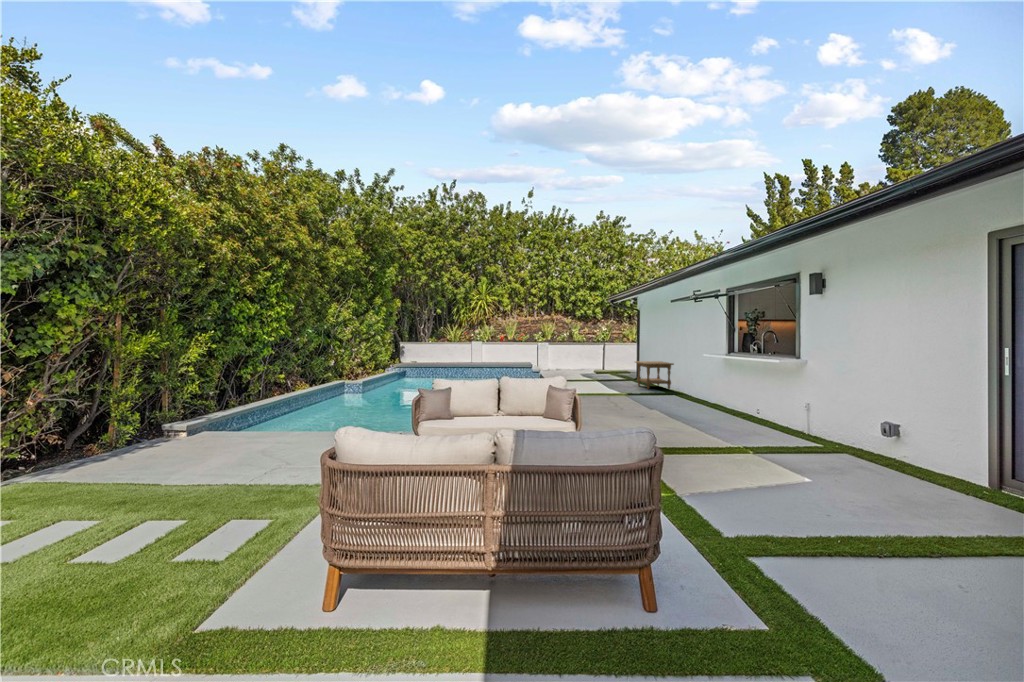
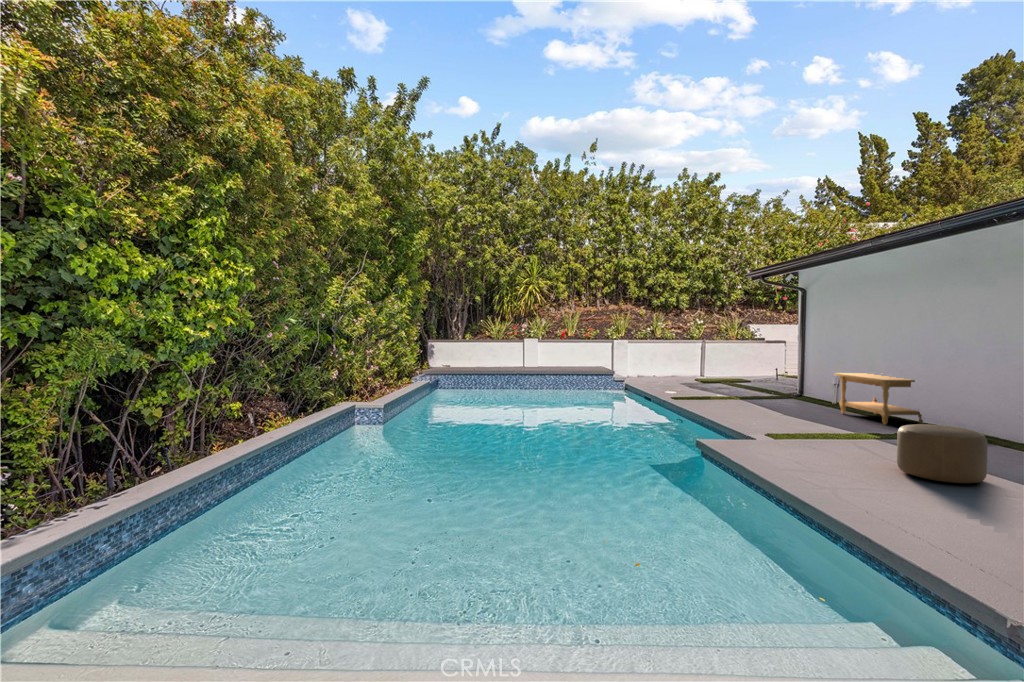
ottoman: none [598,380,630,403] -> present [897,424,988,483]

